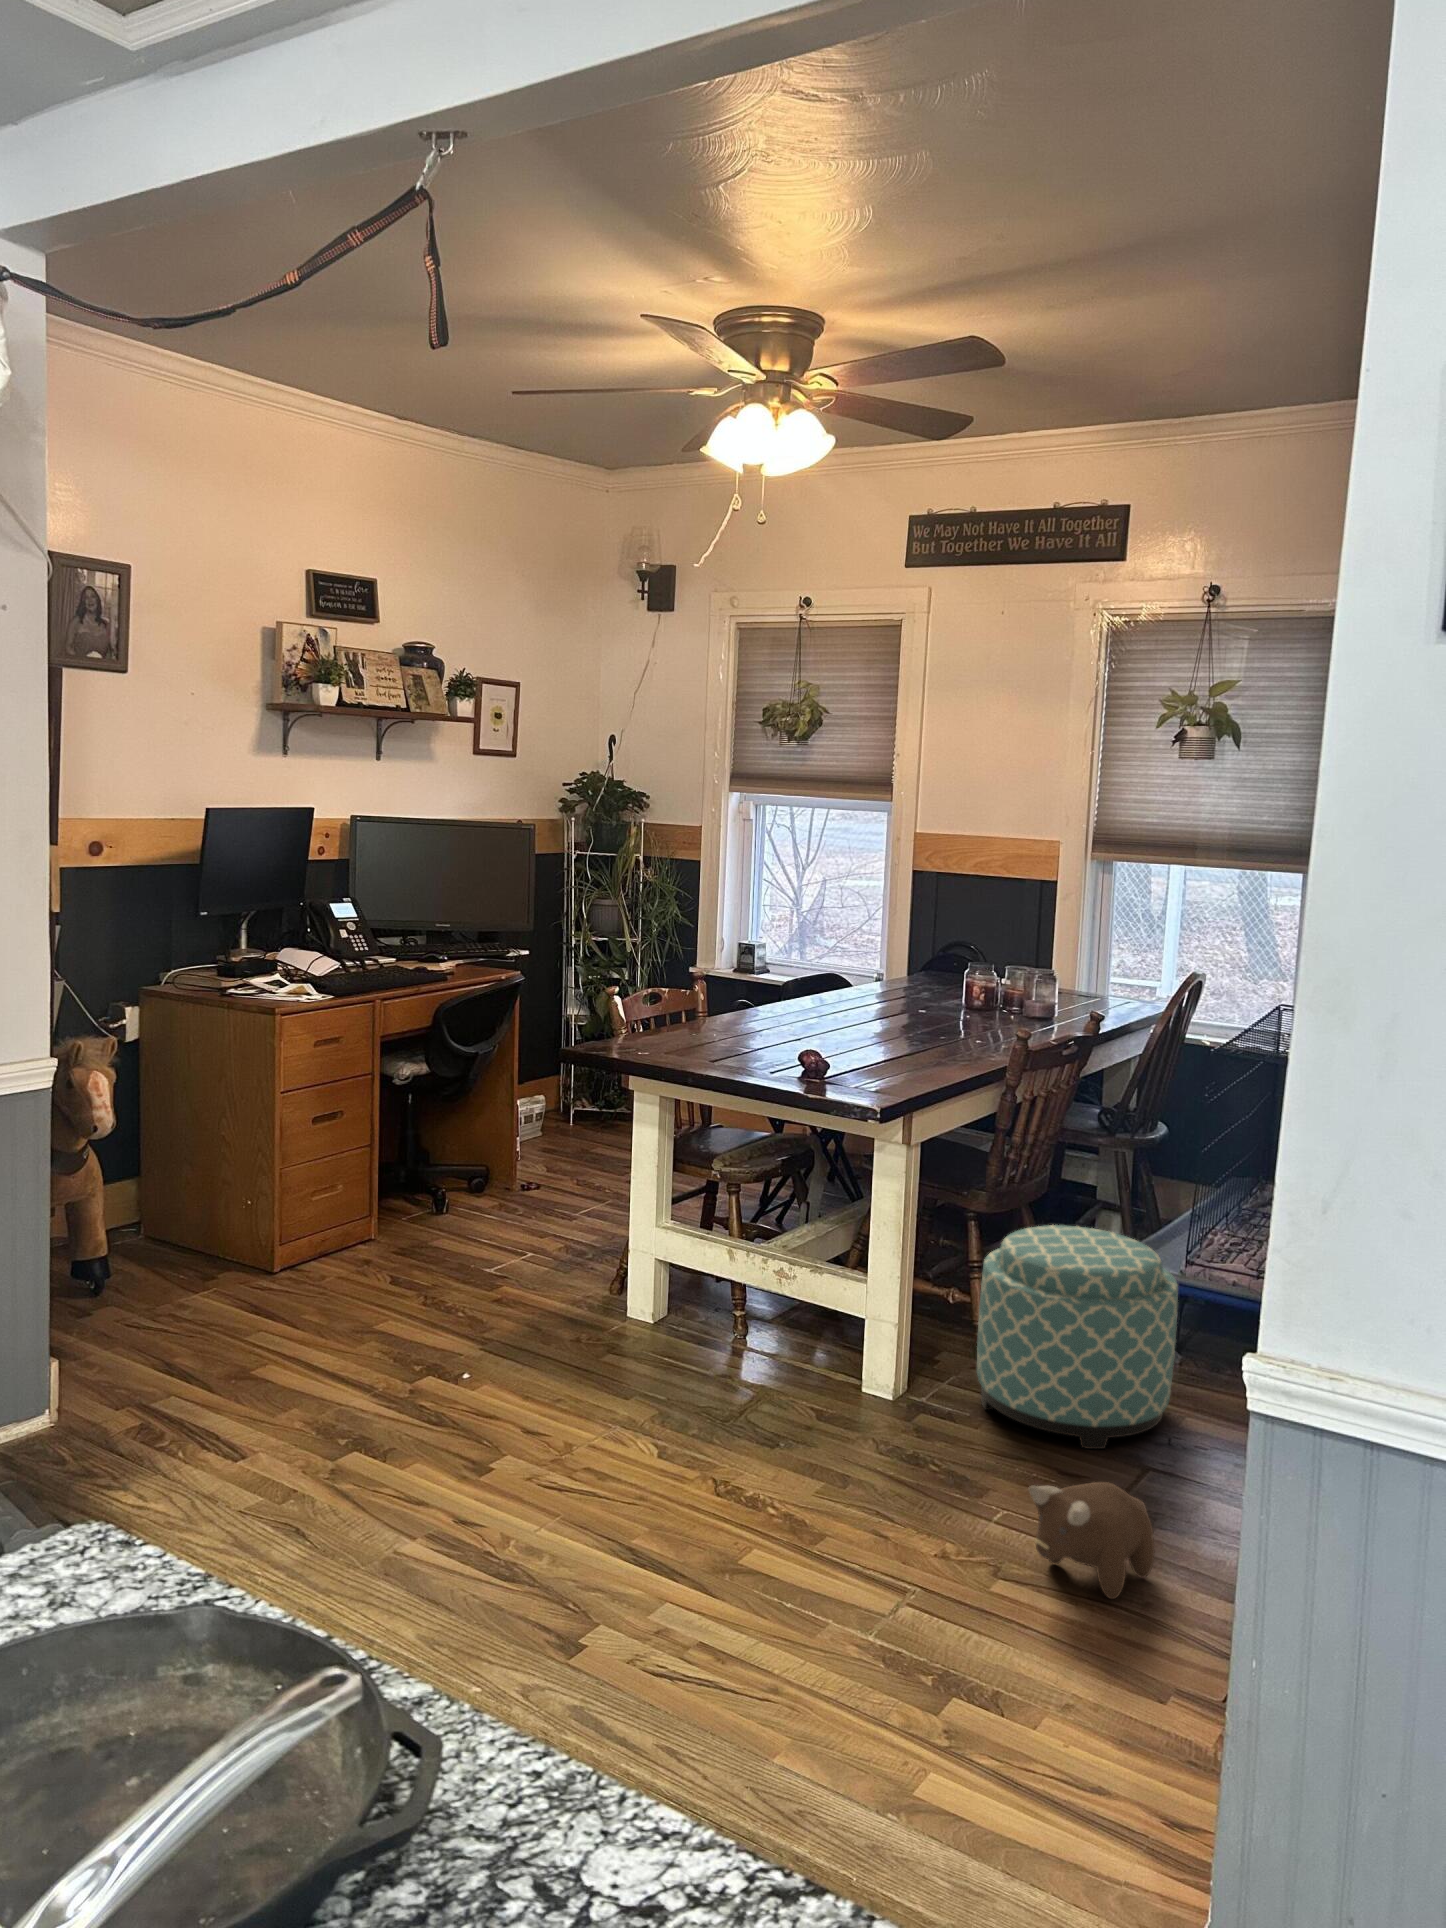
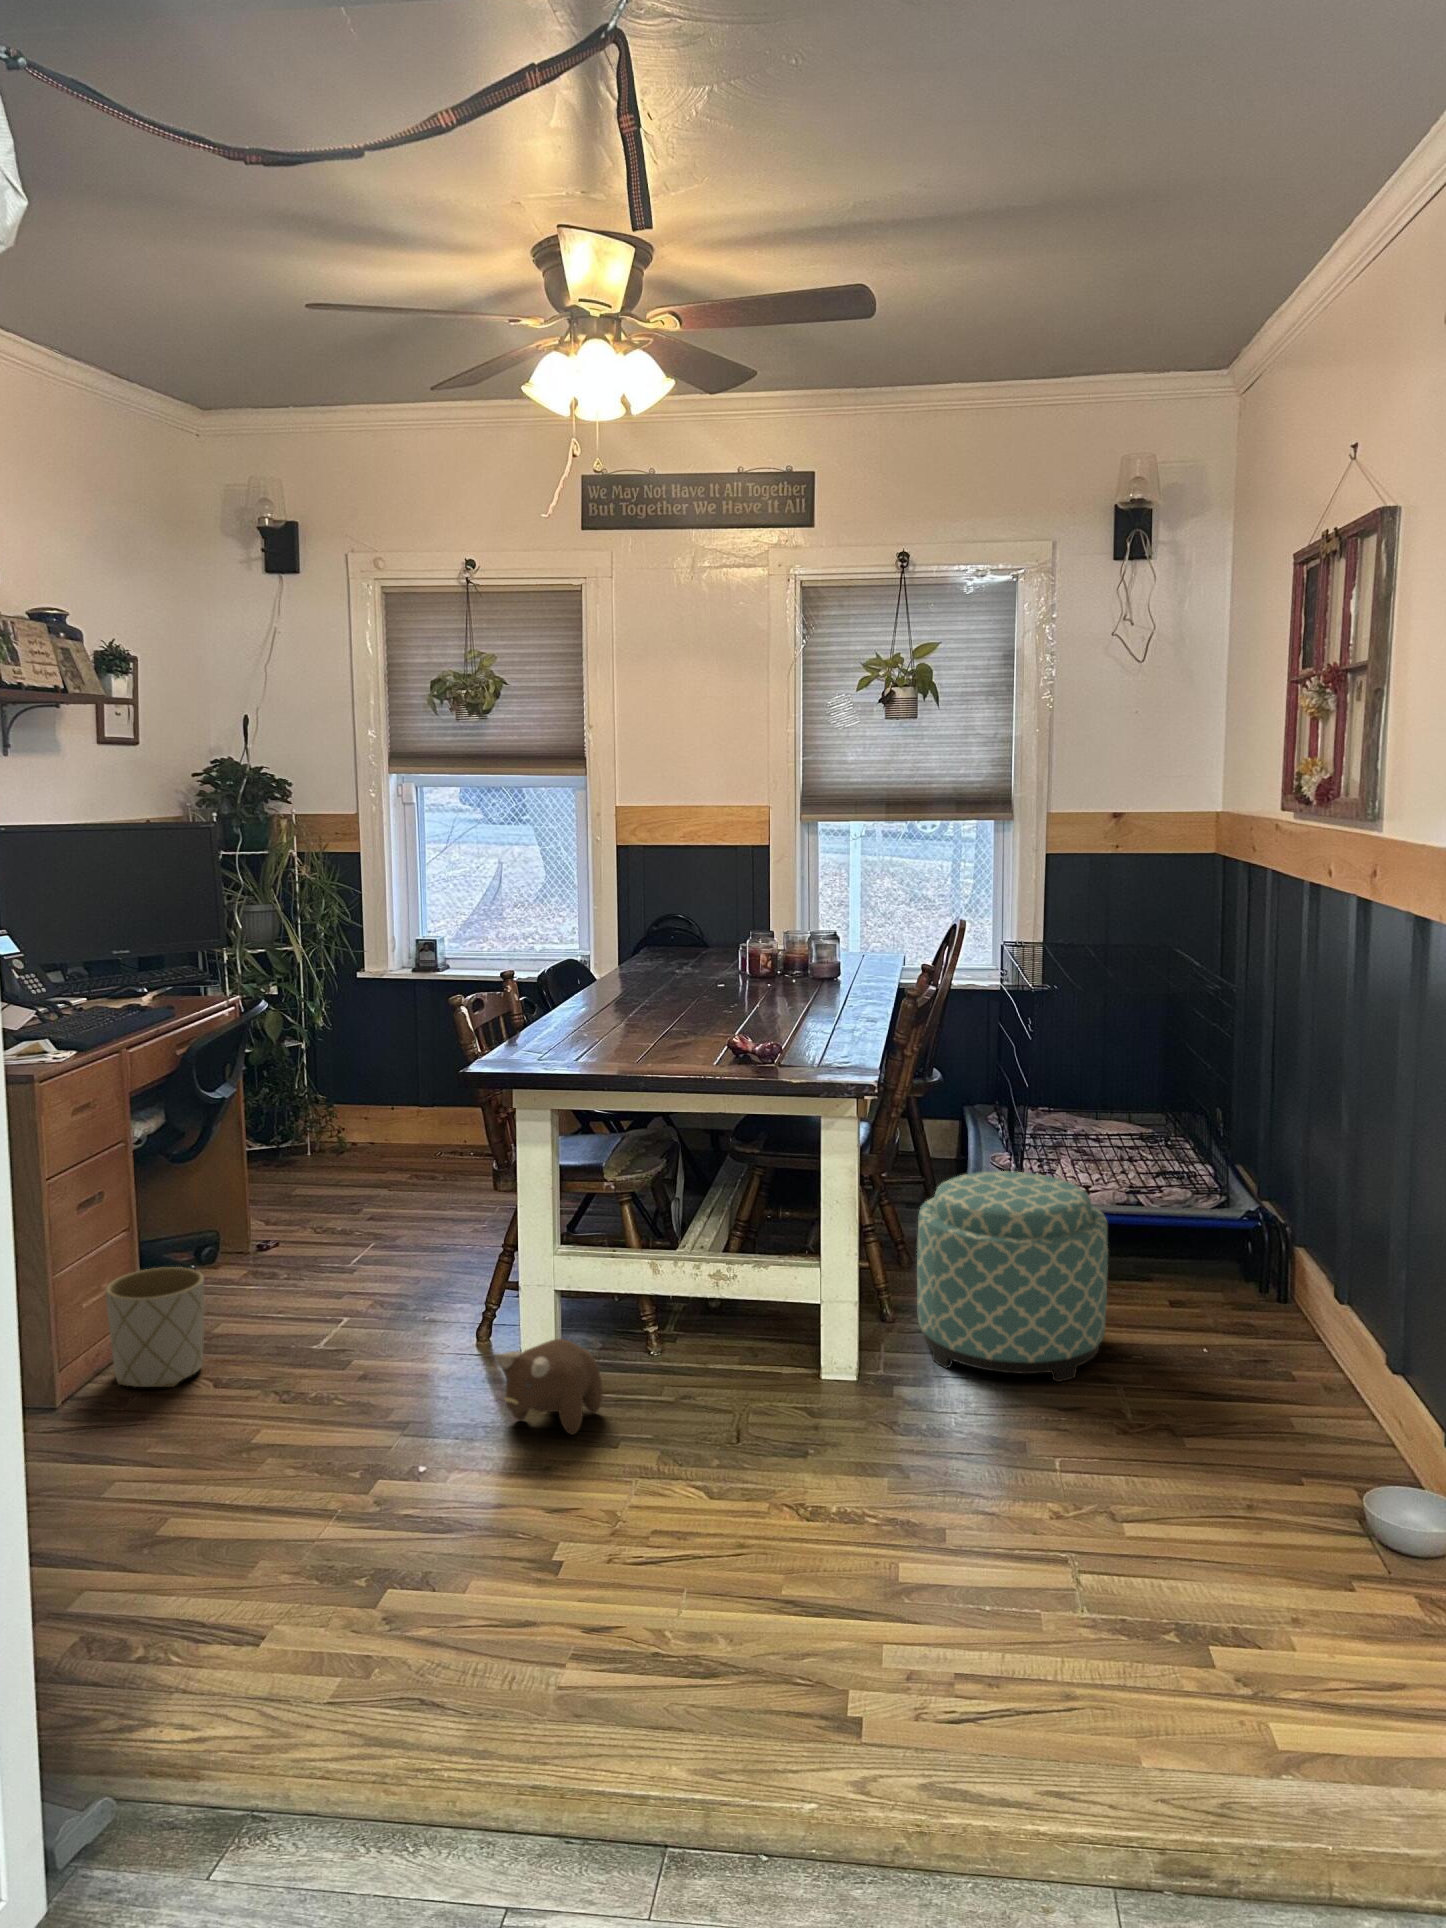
planter: none [318,1182,395,1278] -> present [105,1267,204,1387]
plush toy: present [1029,1482,1155,1599] -> present [495,1339,602,1434]

